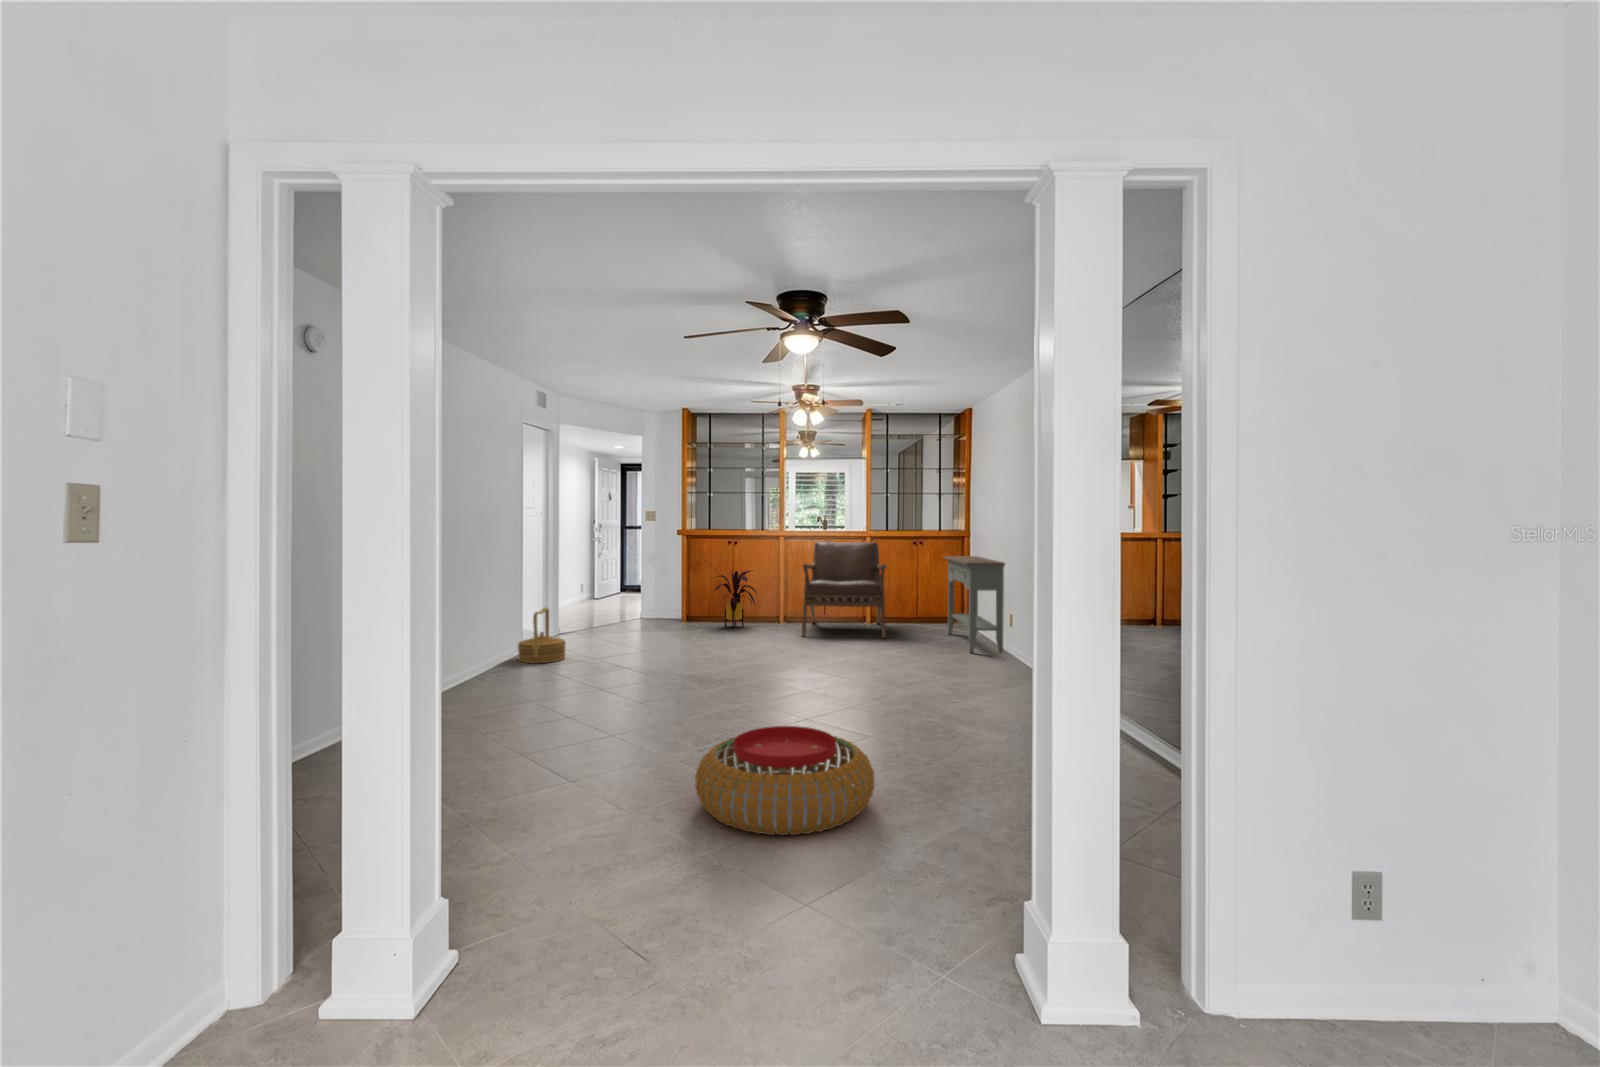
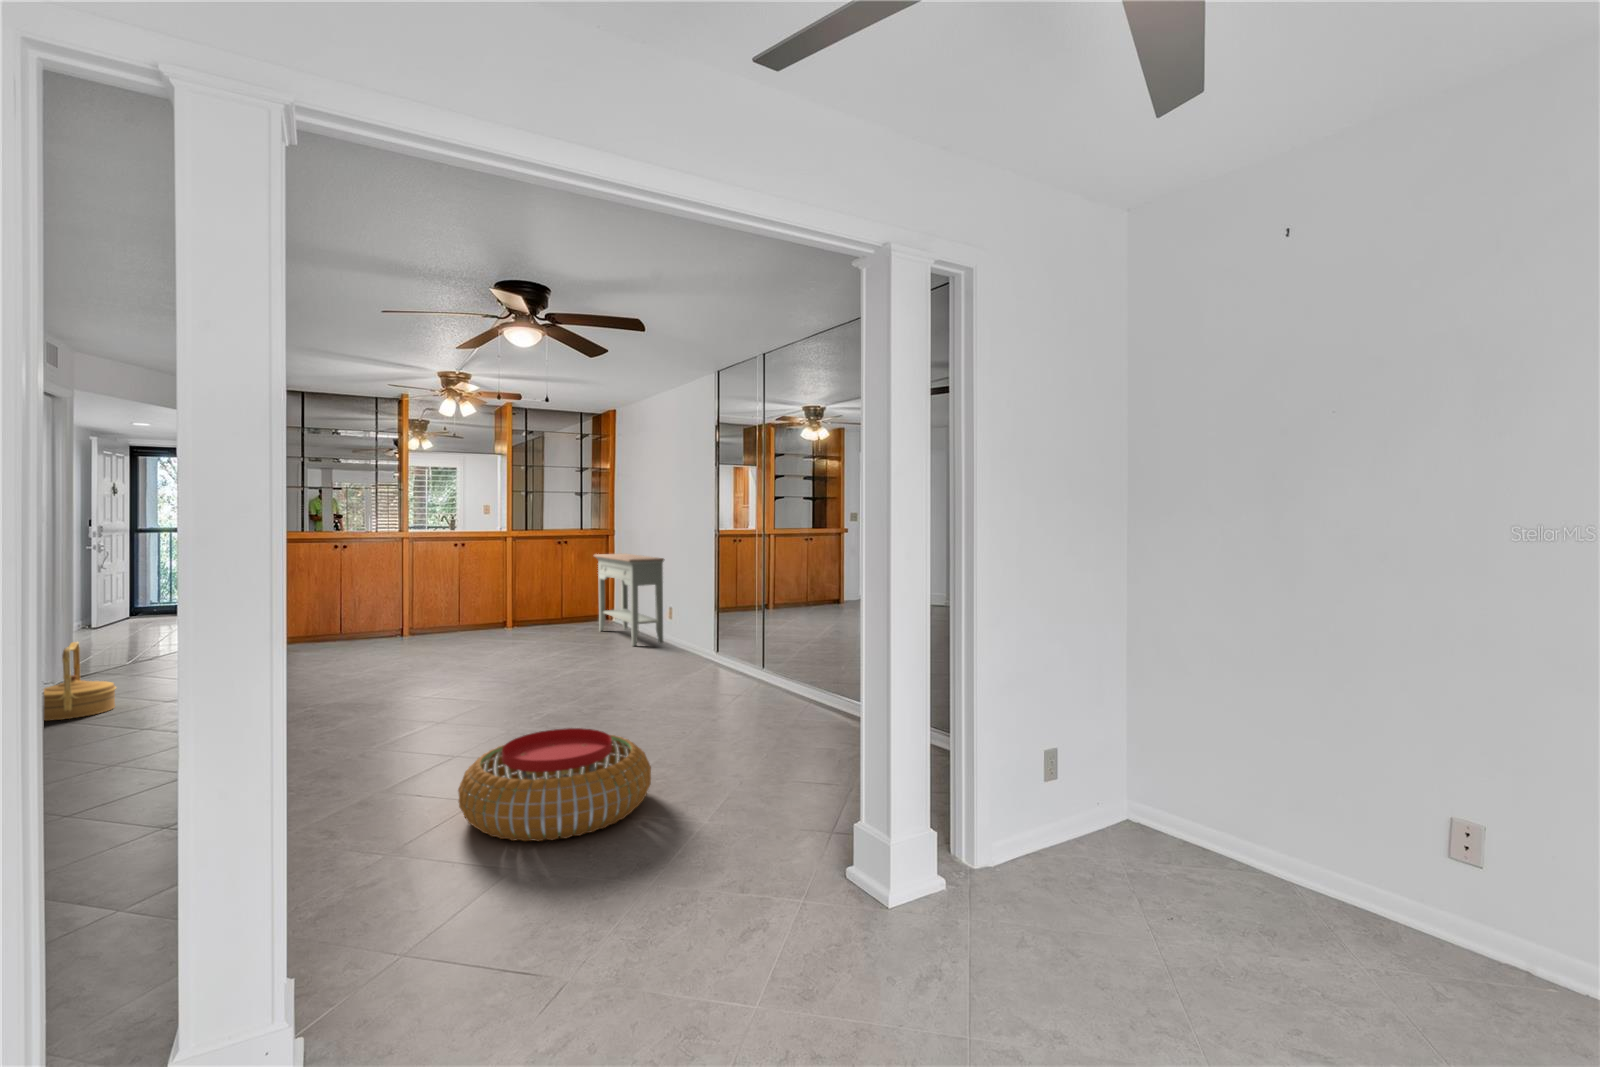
lounge chair: present [801,542,887,638] -> none [435,542,539,648]
house plant: present [715,570,757,628] -> none [312,578,376,647]

